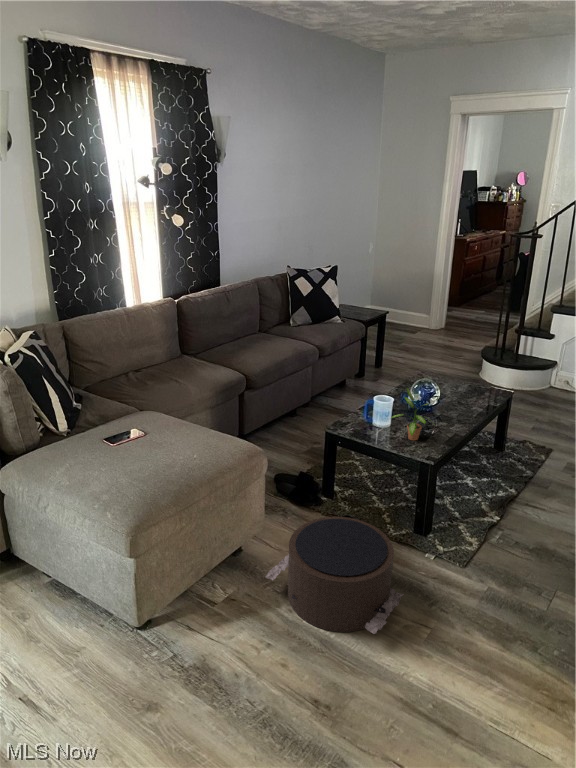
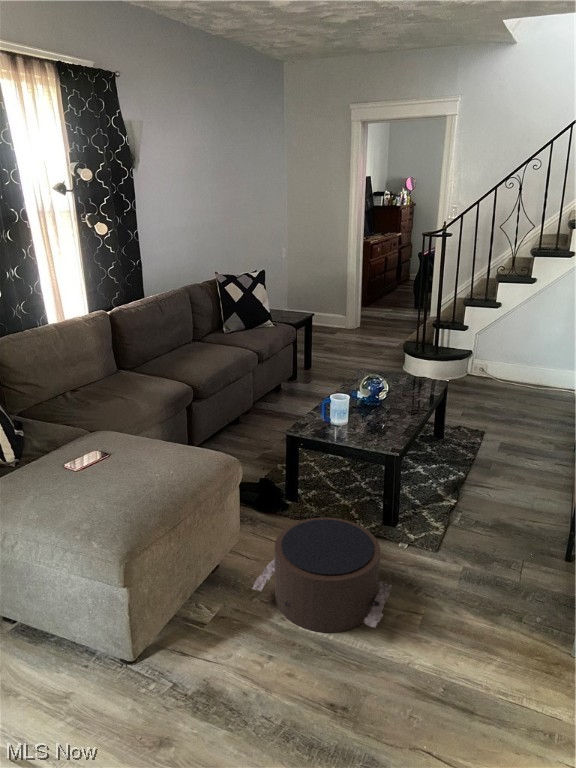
potted plant: present [391,388,430,441] -> none [349,383,393,435]

